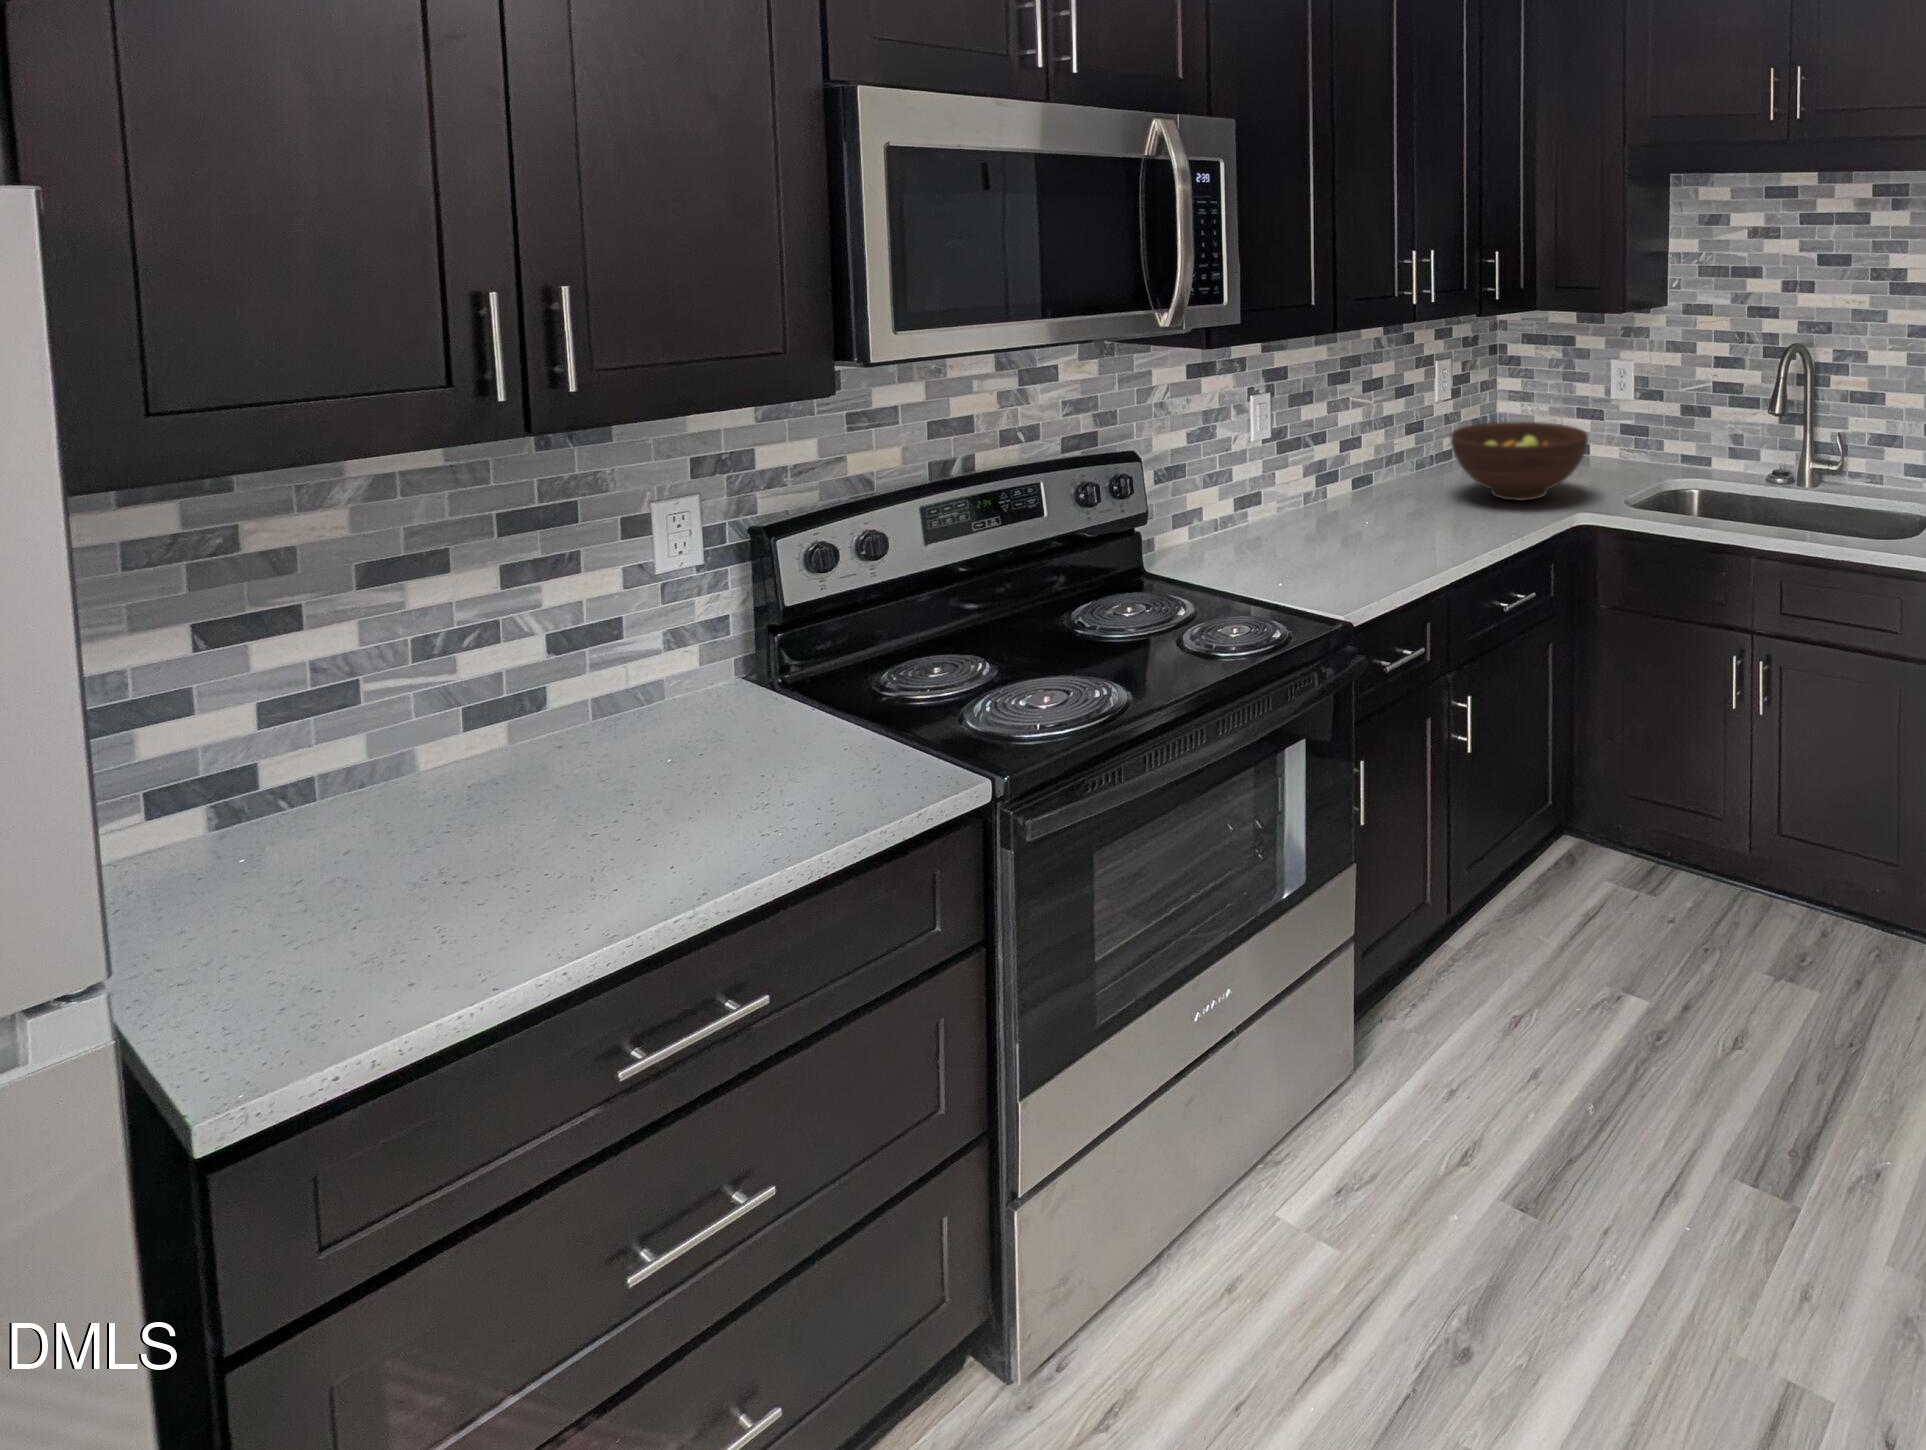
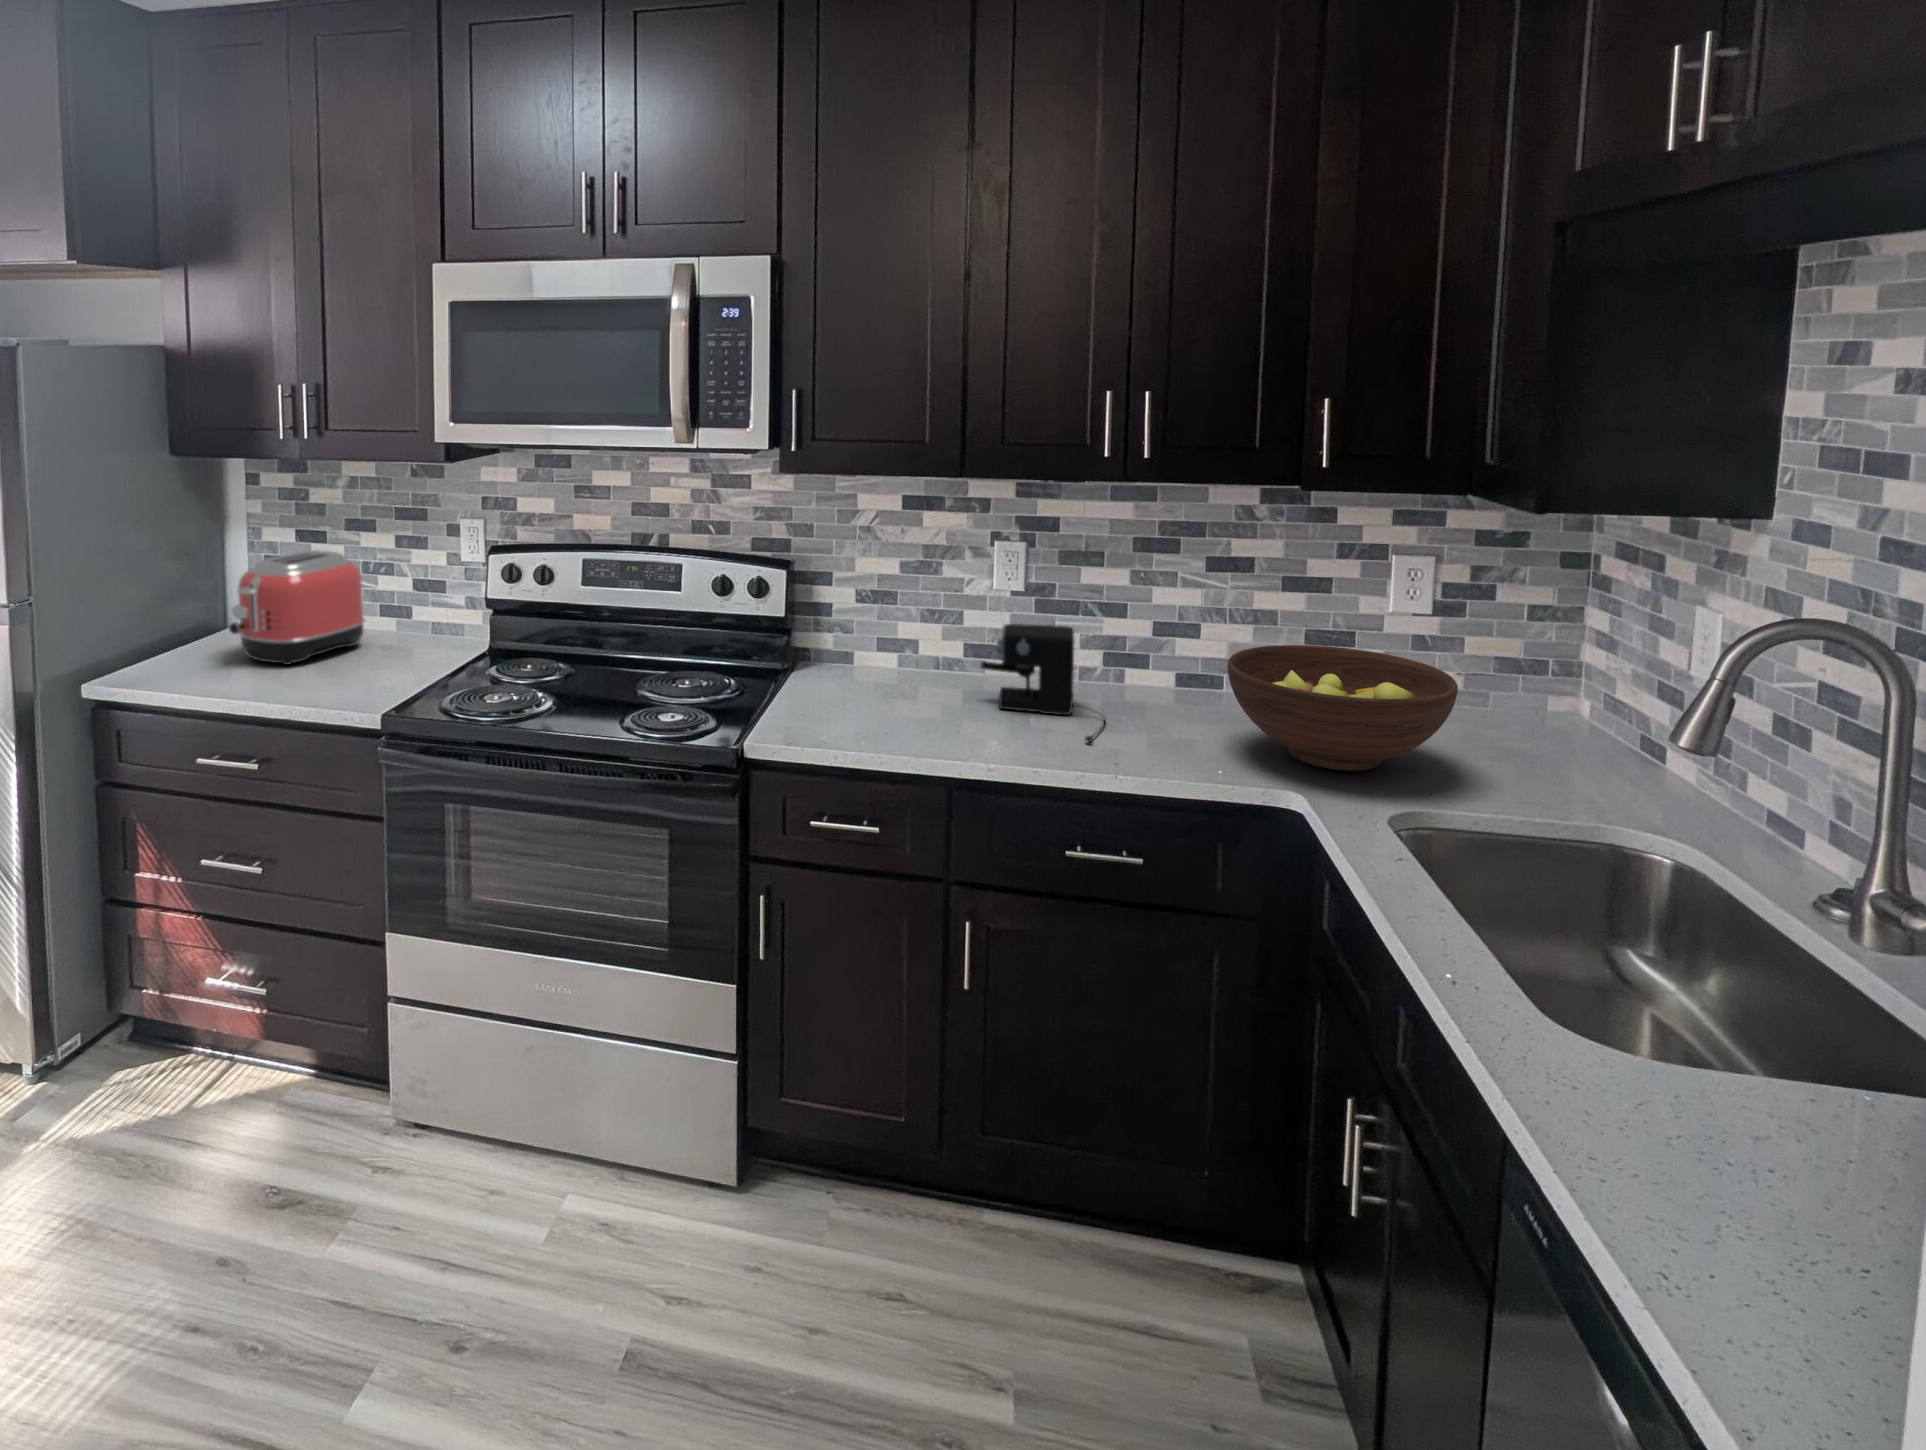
coffee maker: none [1298,454,1440,536] -> present [981,624,1104,742]
toaster: none [312,619,569,887] -> present [229,550,365,665]

